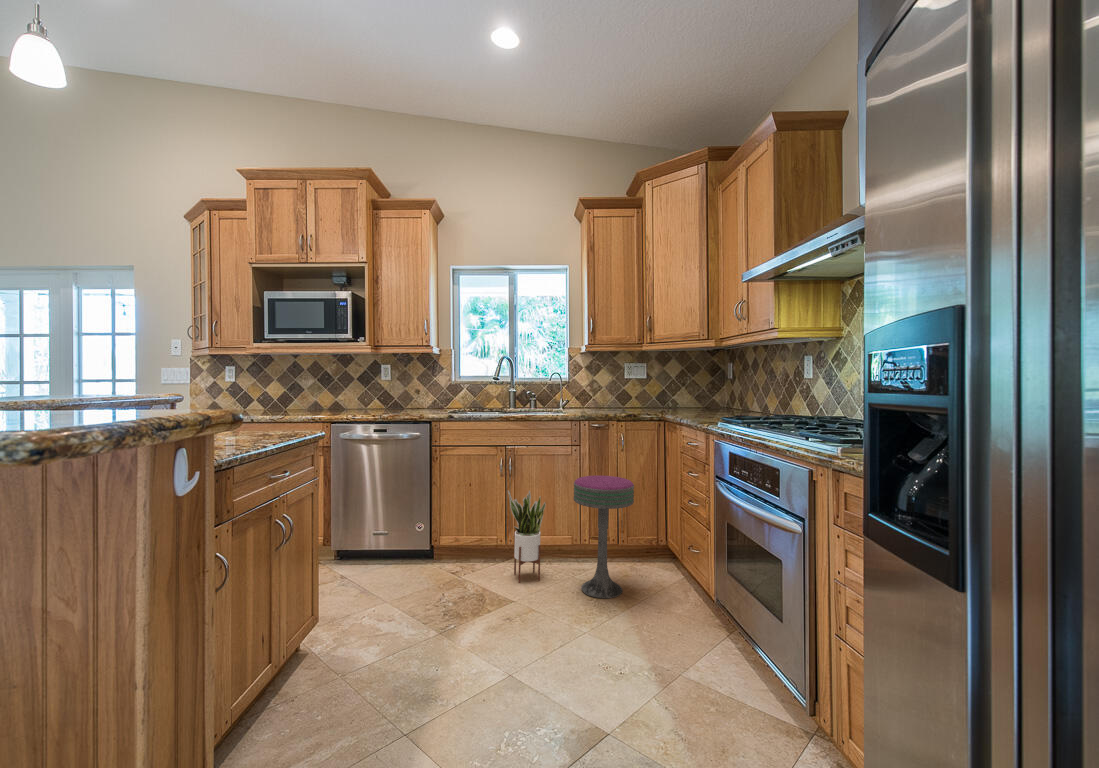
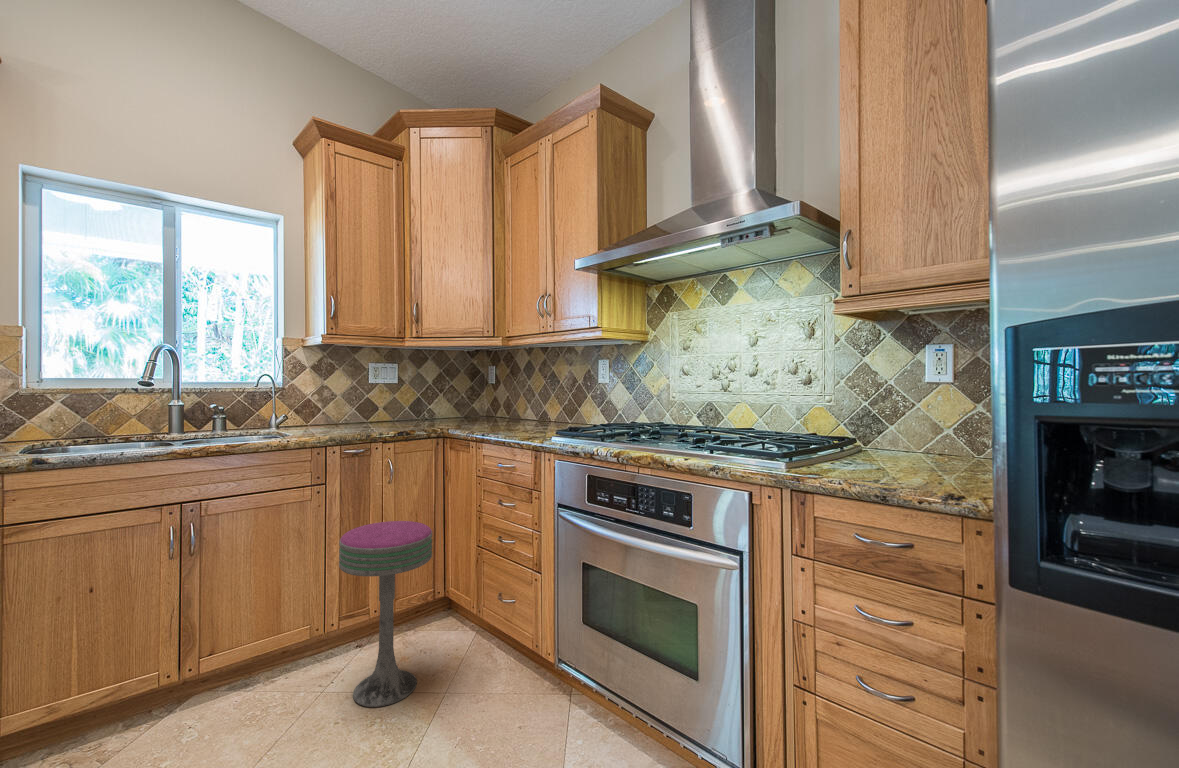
potted plant: present [508,491,546,583] -> none [203,572,281,736]

